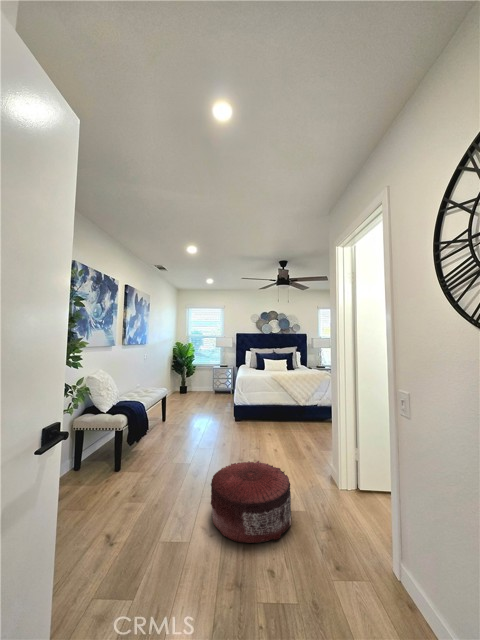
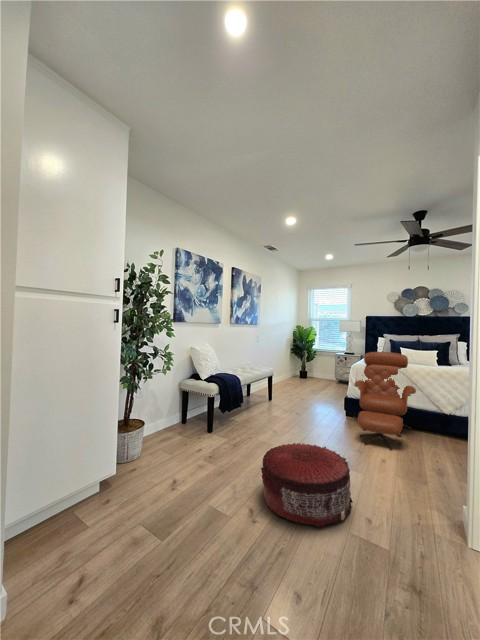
lounge chair: none [247,366,293,450] -> present [354,352,416,451]

